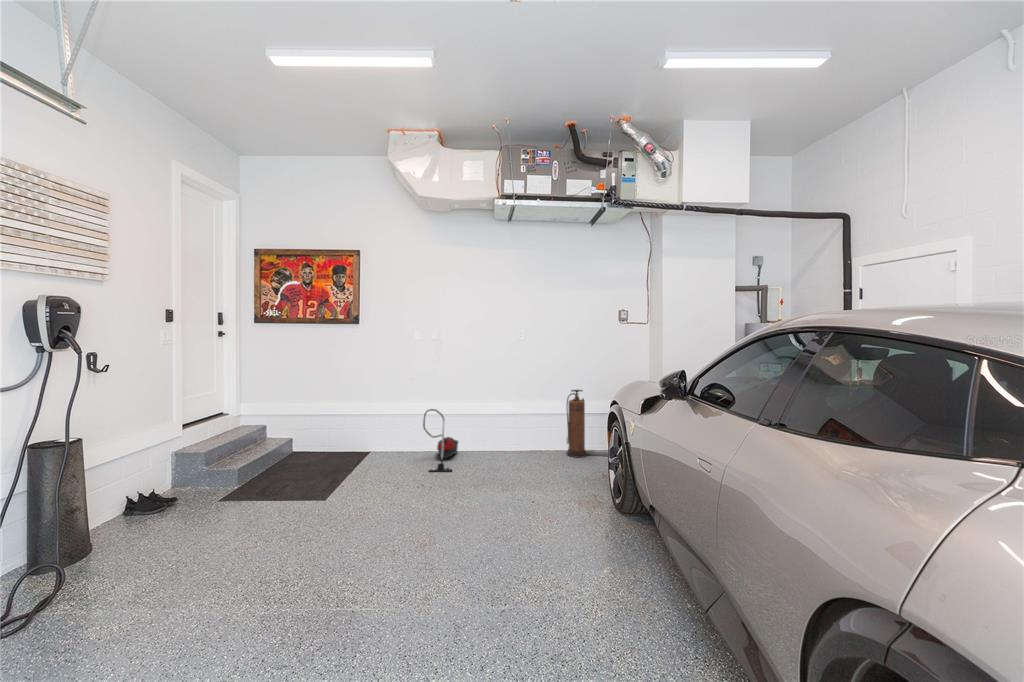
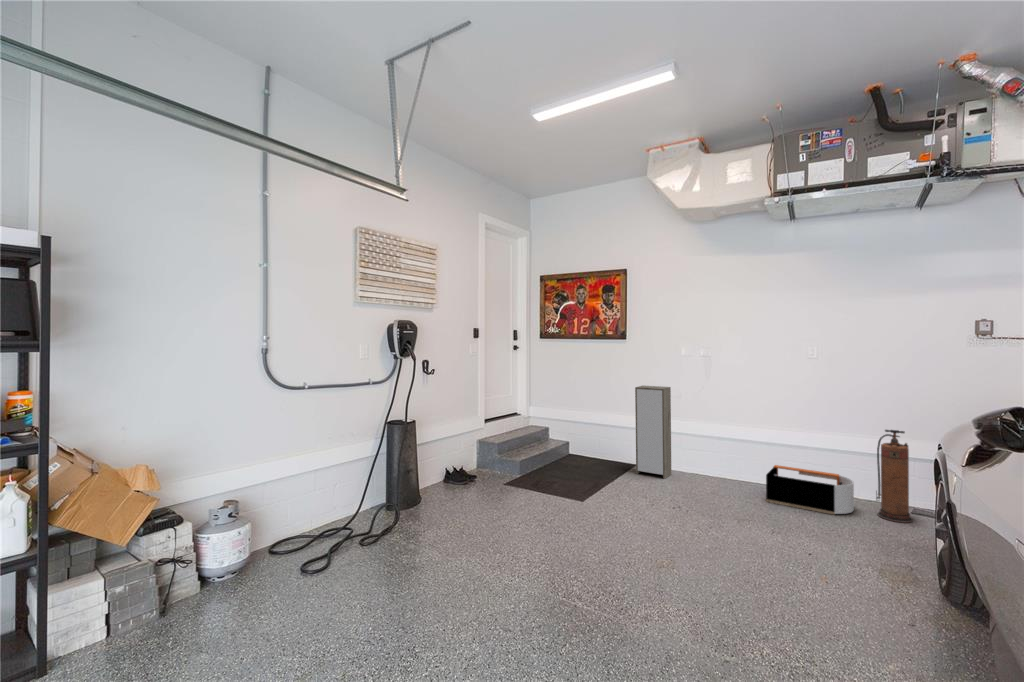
storage cabinet: none [373,369,408,458] -> present [635,386,671,479]
vacuum cleaner: present [423,409,458,472] -> none [684,432,727,502]
storage bin: none [494,428,553,461] -> present [766,465,854,515]

